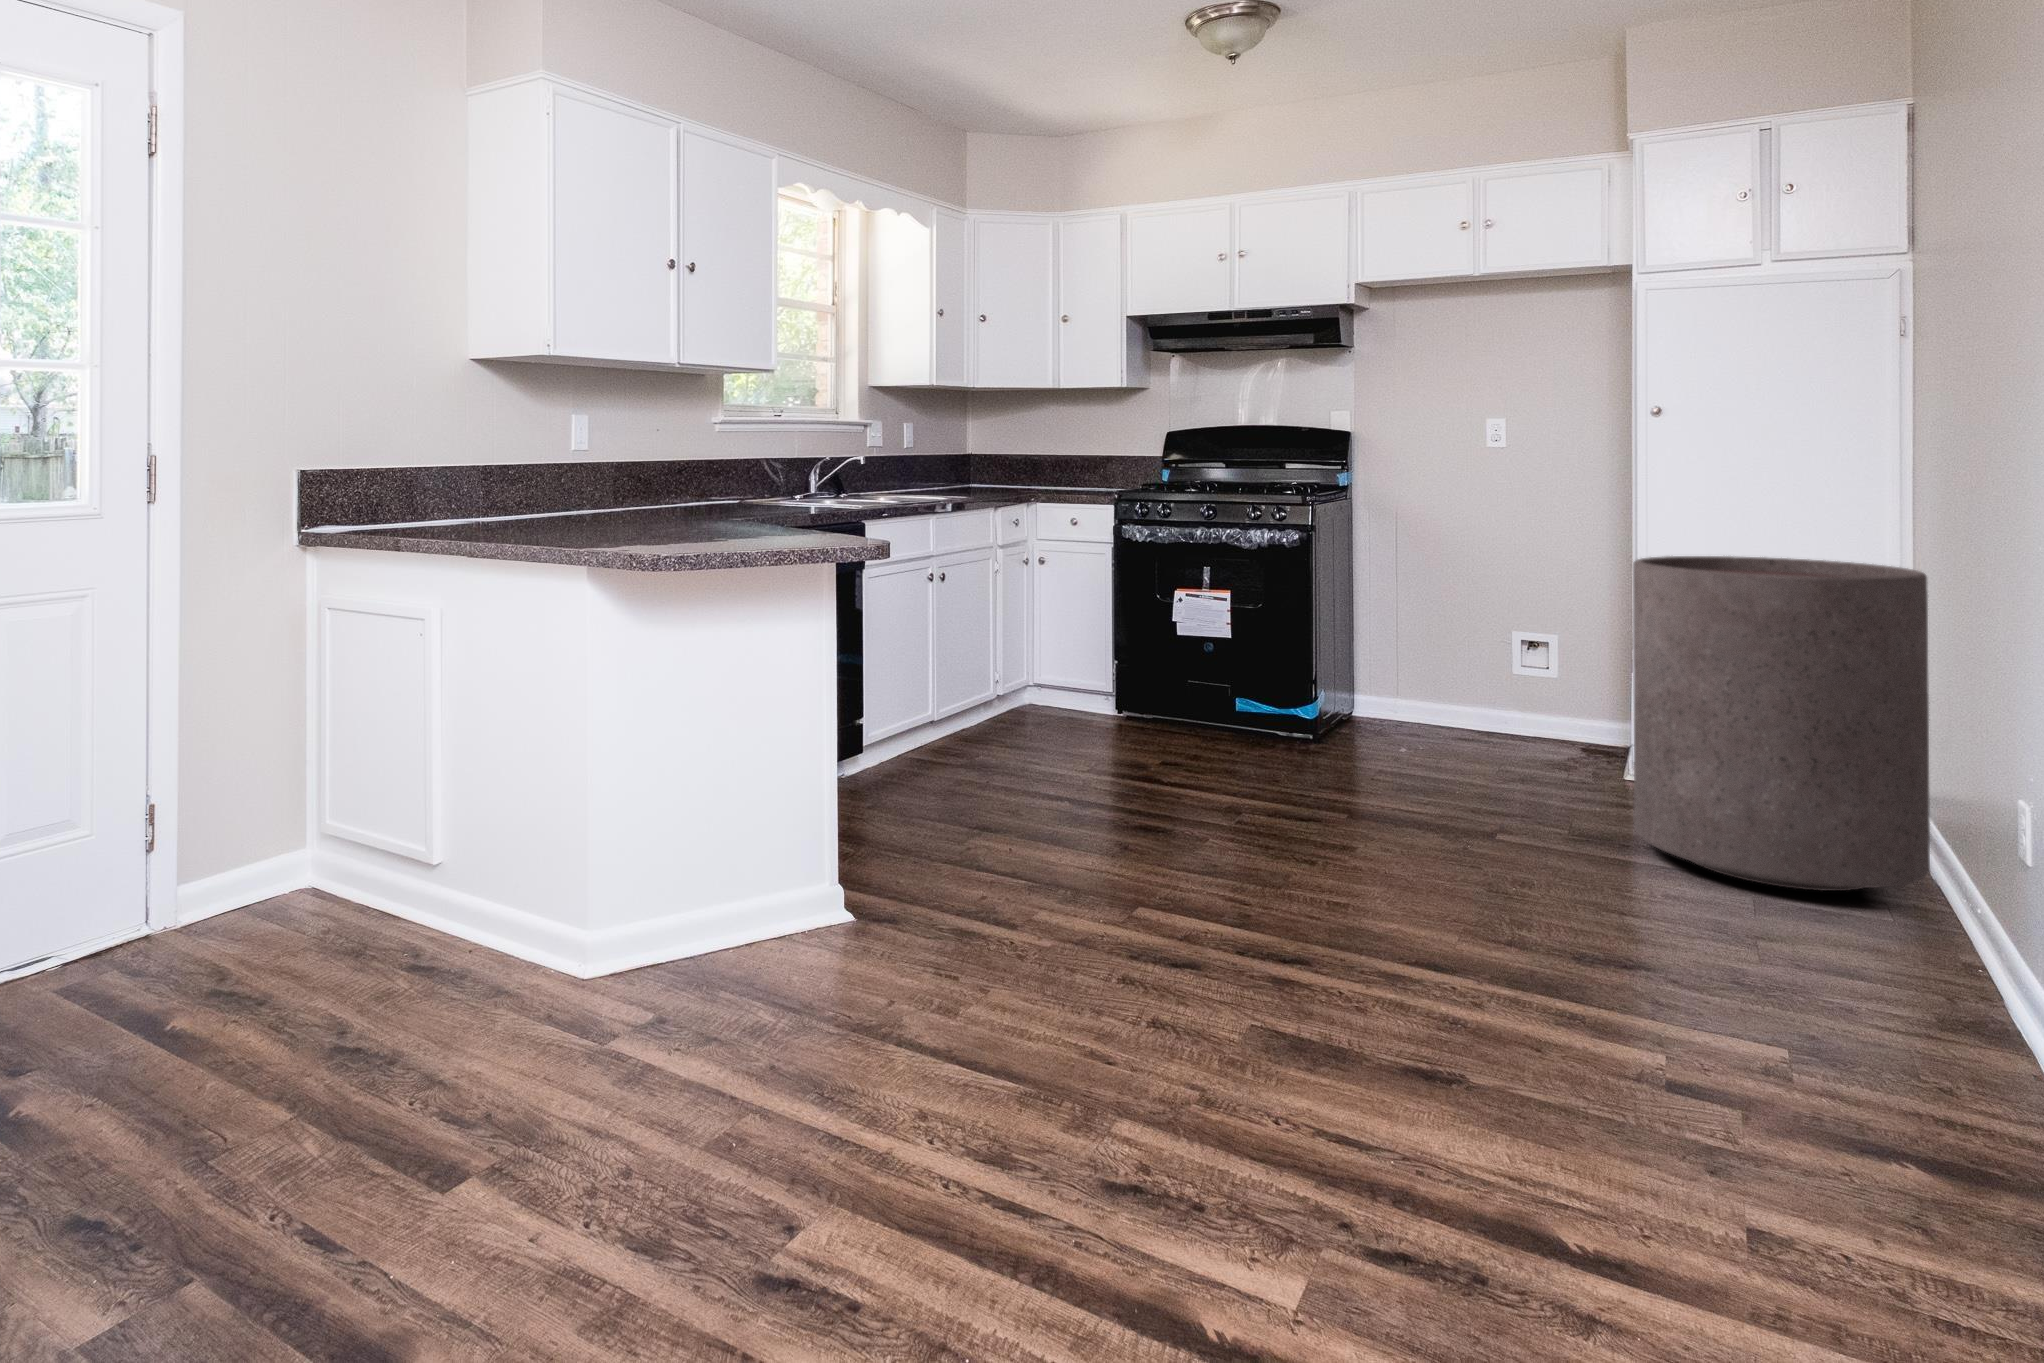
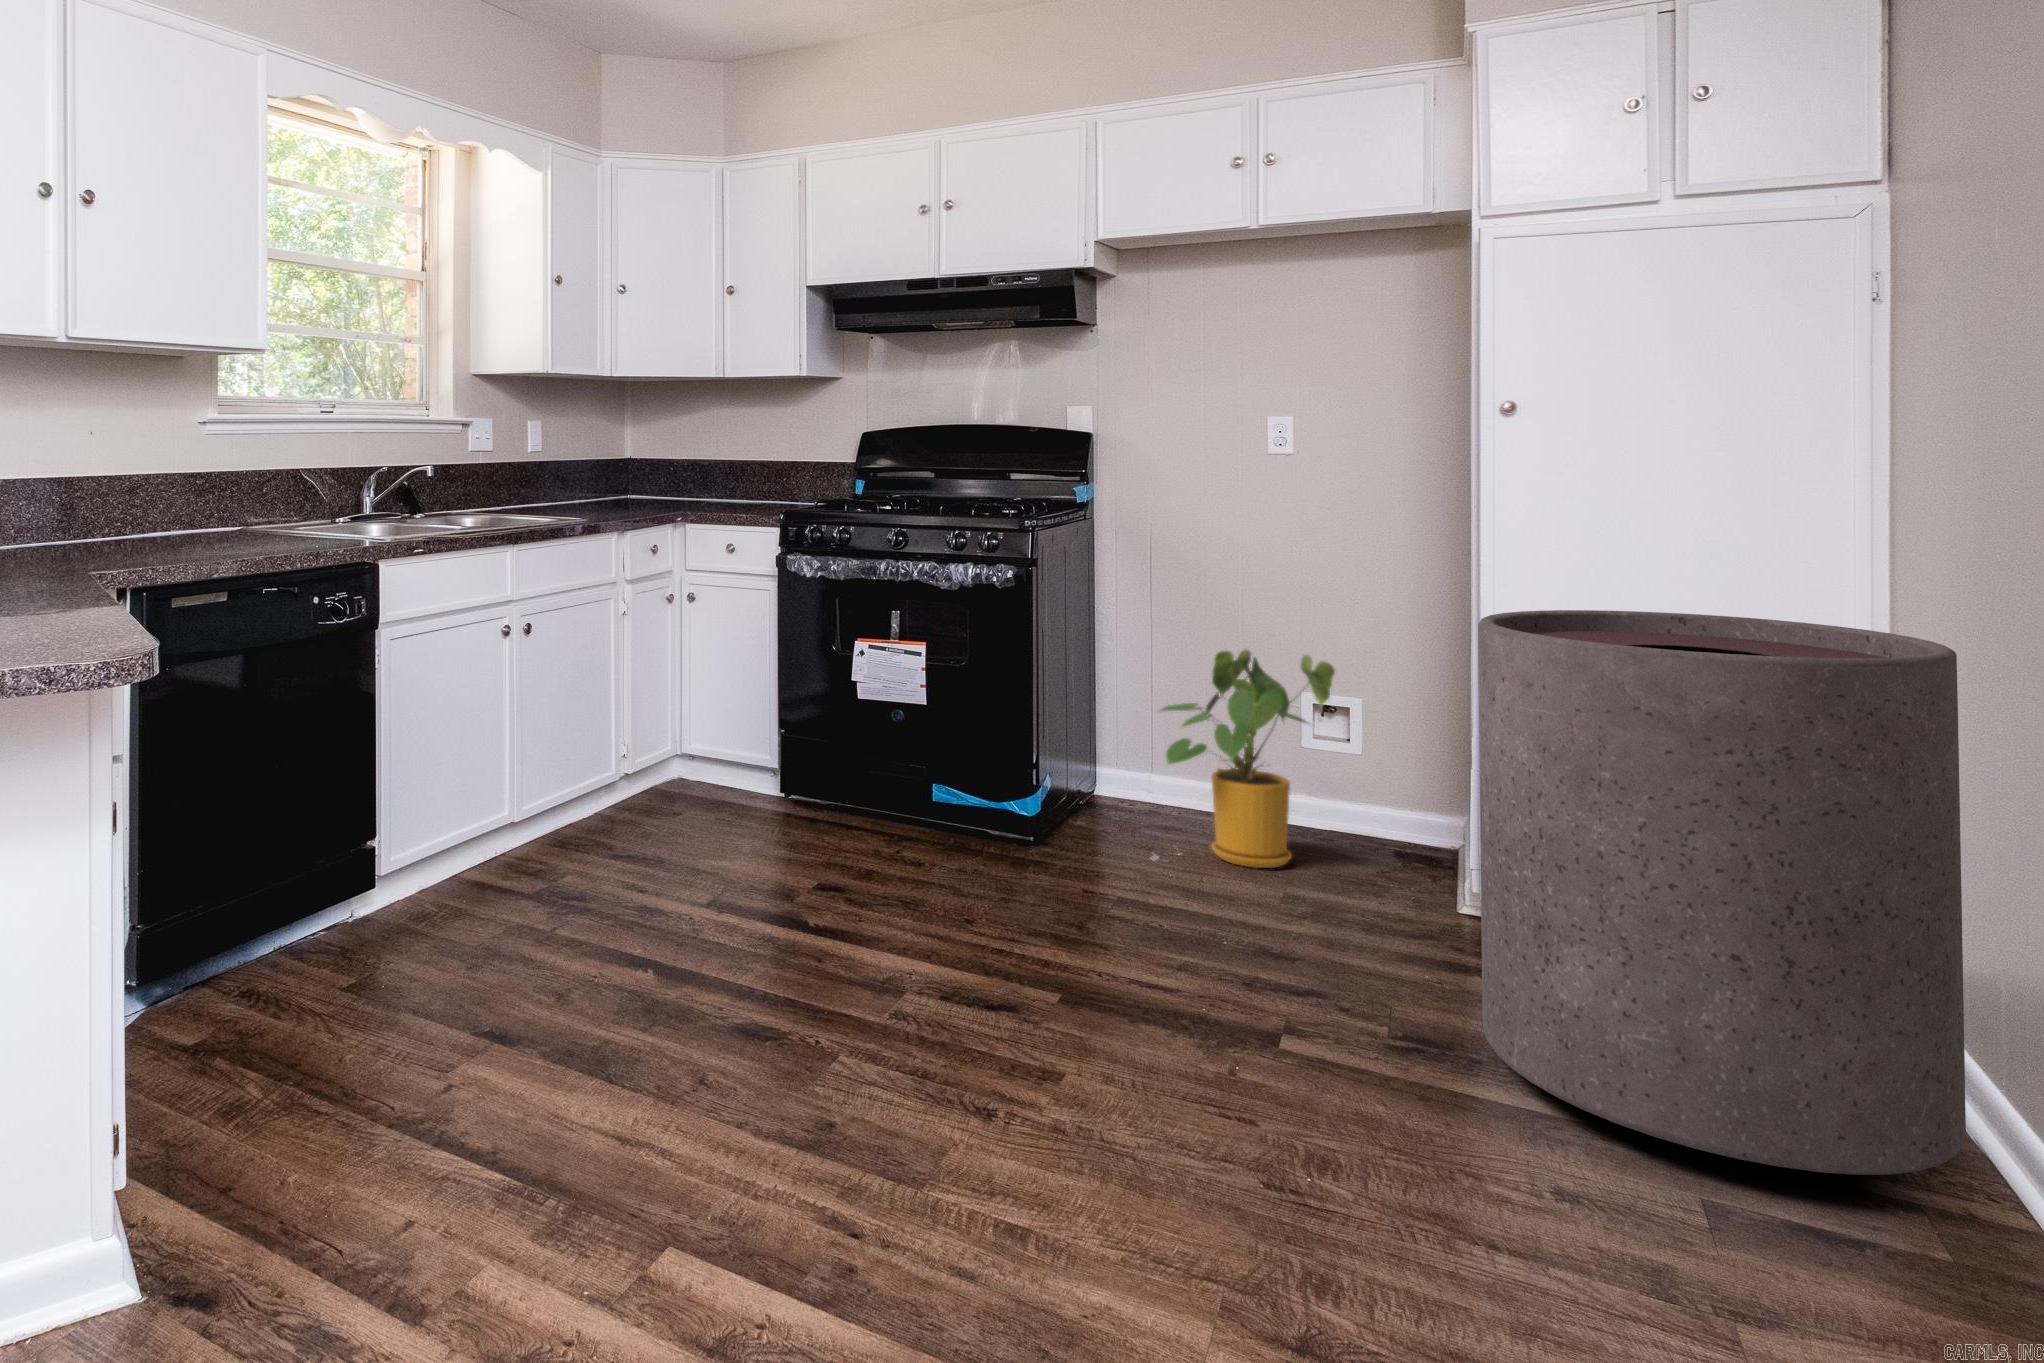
house plant: none [1404,595,1540,752] -> present [1160,650,1335,868]

